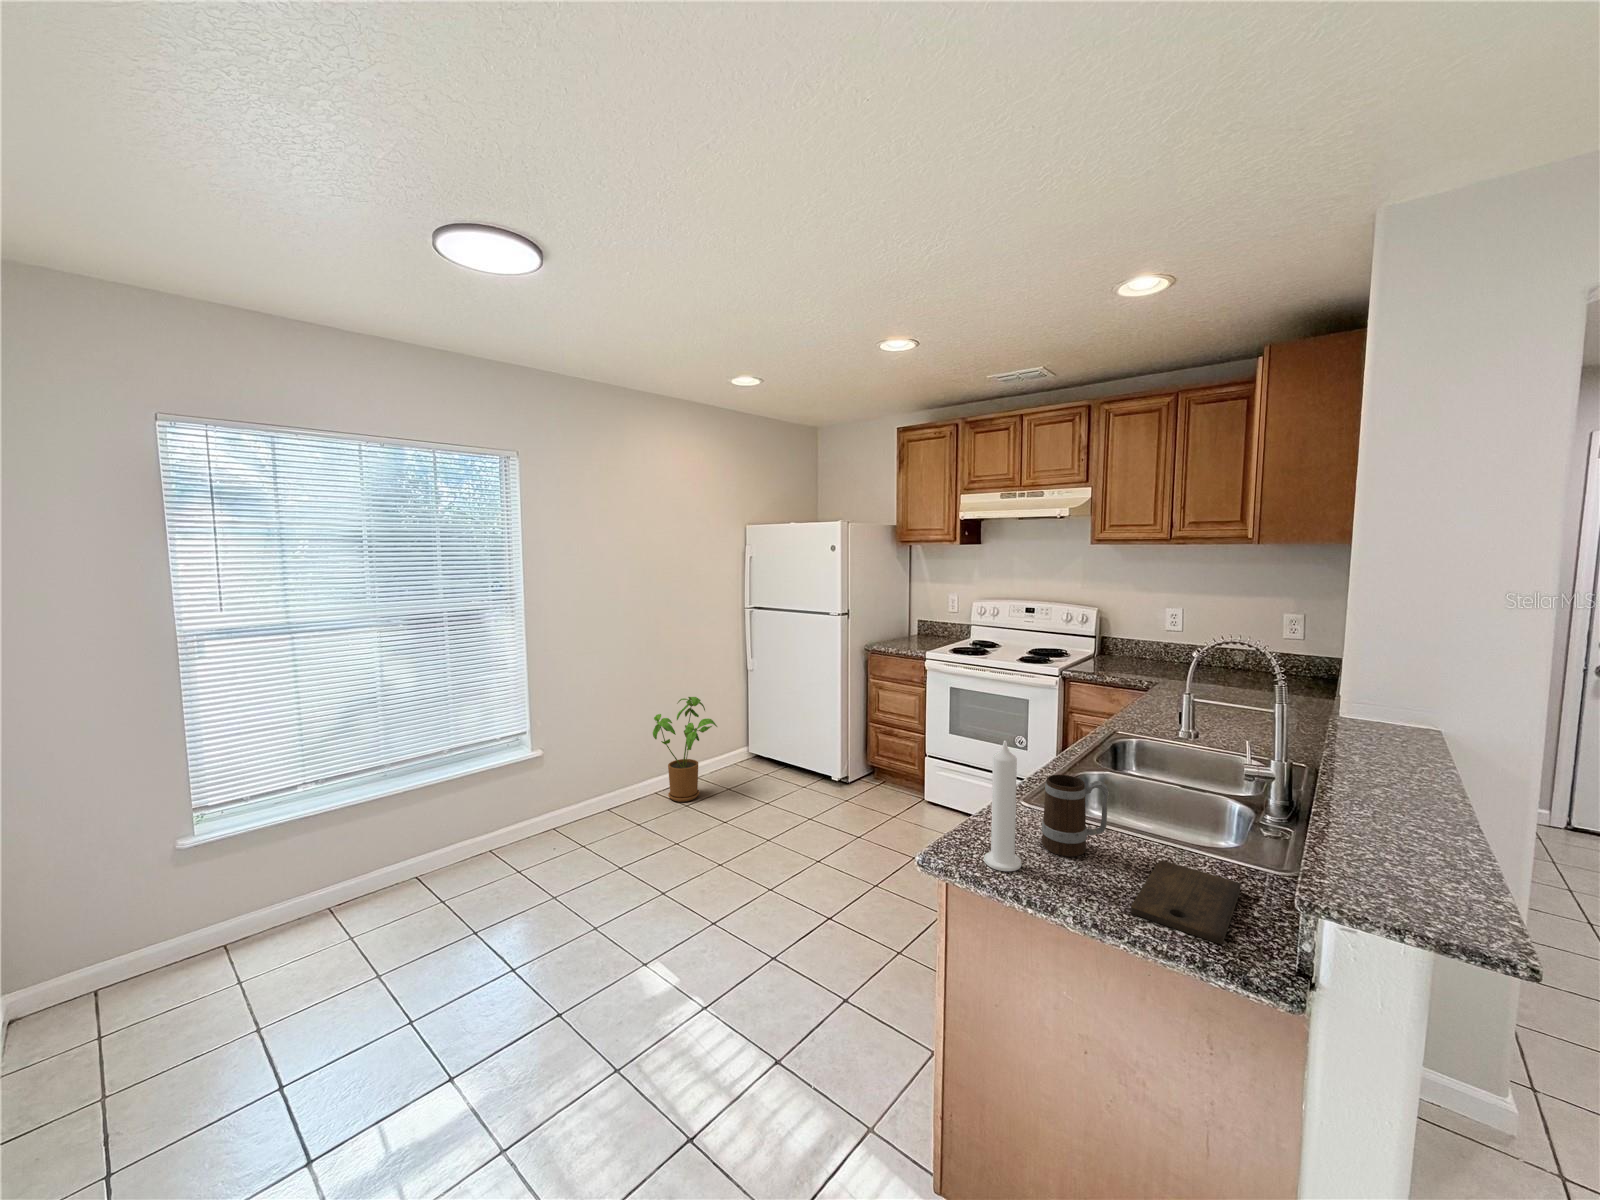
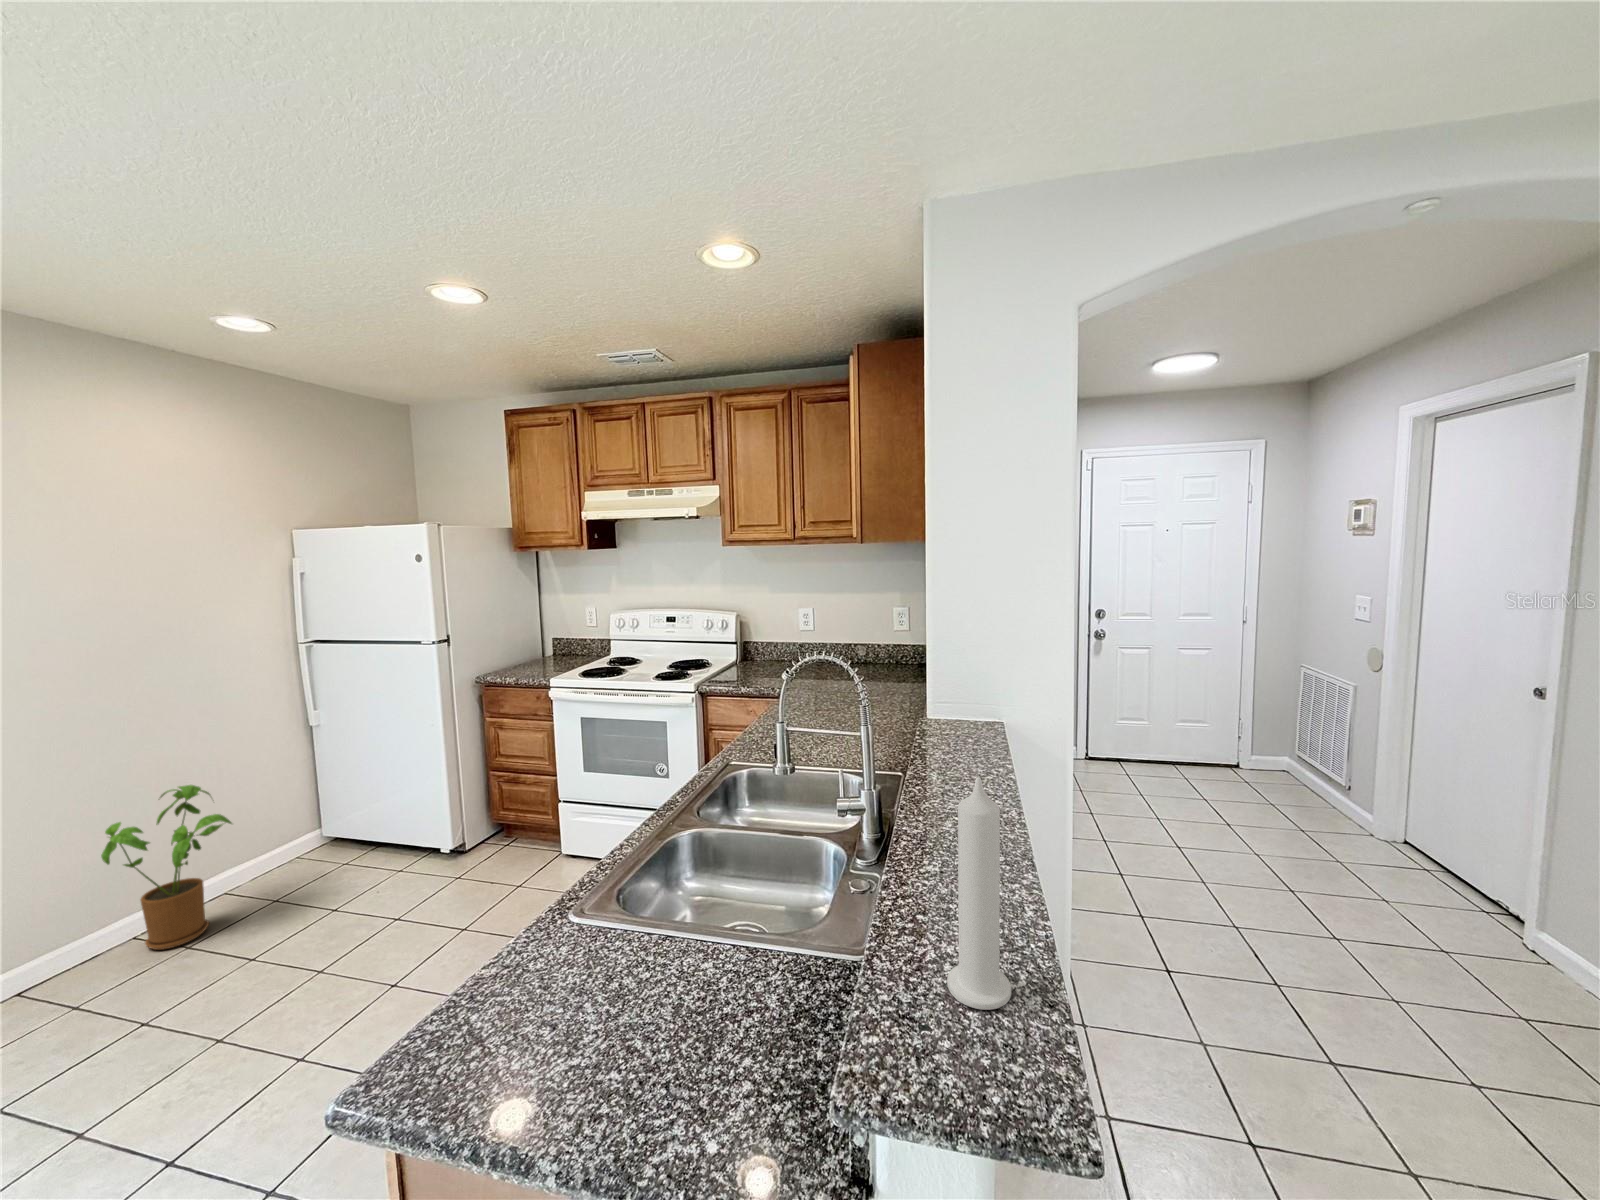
candle: present [984,741,1021,871] -> present [947,777,1011,1010]
mug: present [1042,775,1109,857] -> none [567,890,656,1018]
cutting board: present [1131,860,1241,944] -> none [653,989,810,1150]

